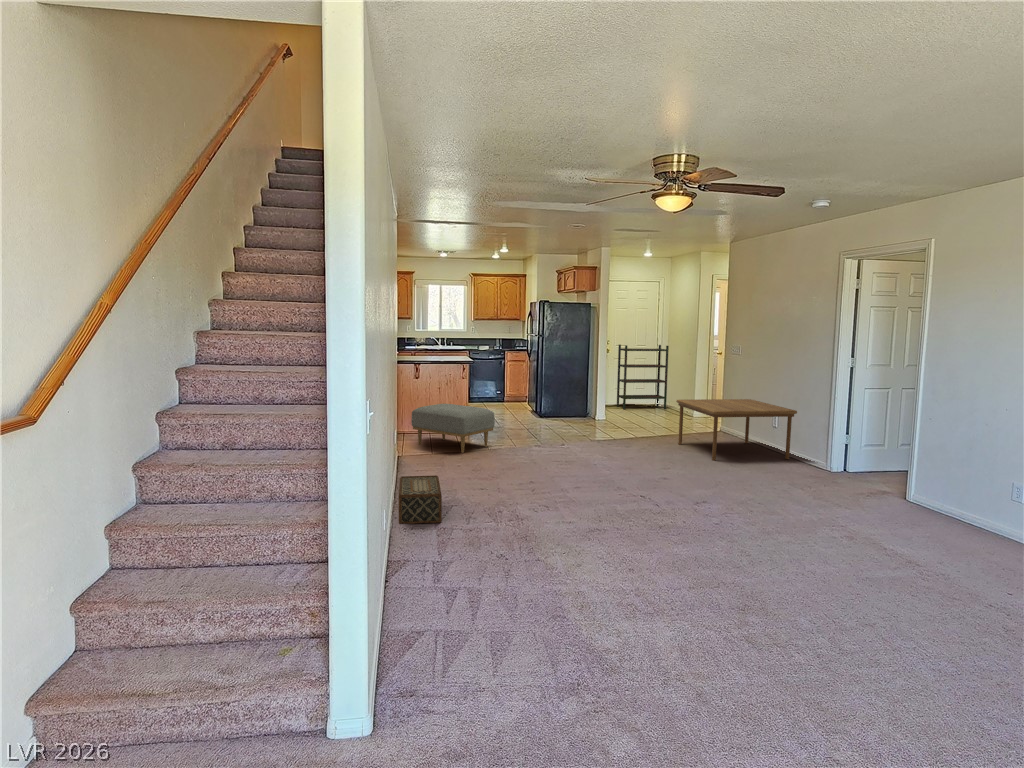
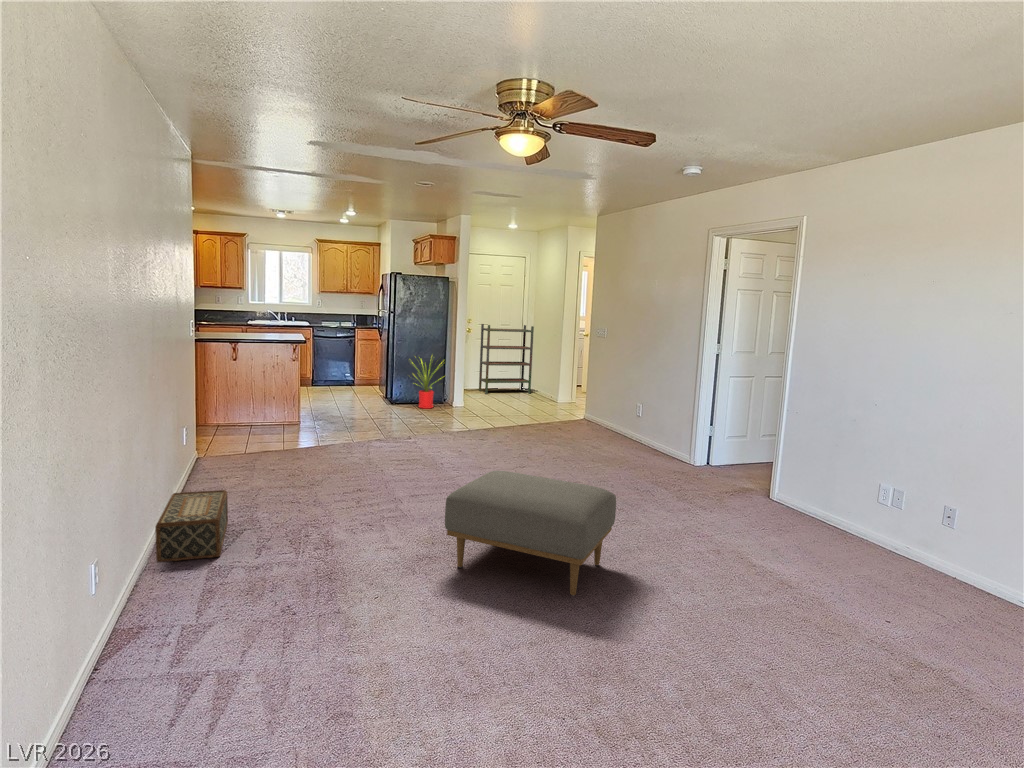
house plant: none [554,372,591,421] -> present [419,360,435,409]
coffee table: present [676,399,797,461] -> none [537,386,662,455]
ottoman: present [411,404,495,453] -> present [445,471,616,596]

